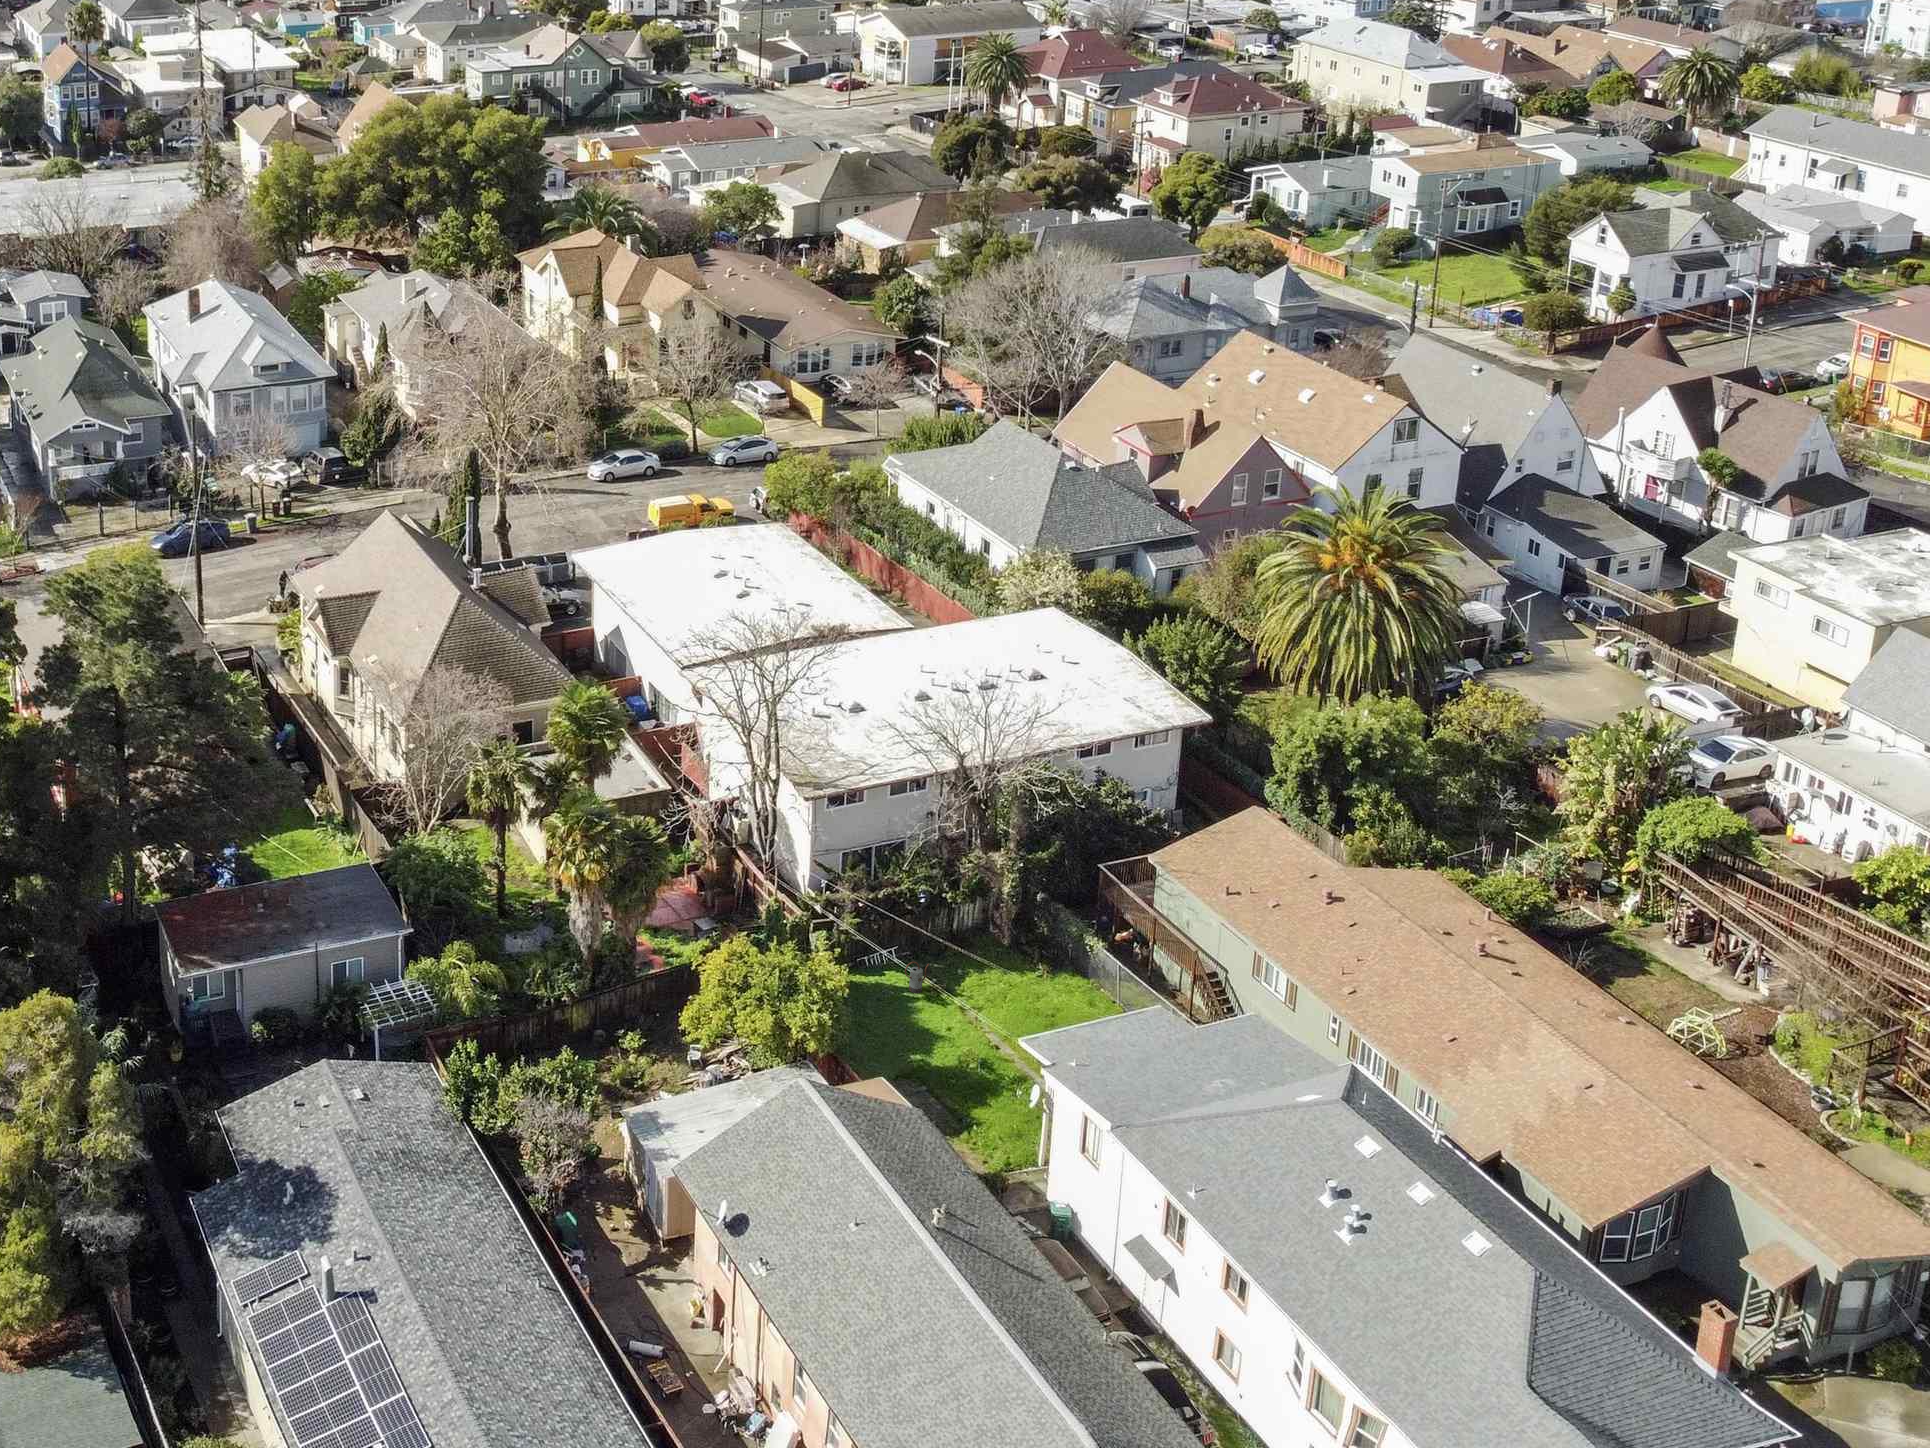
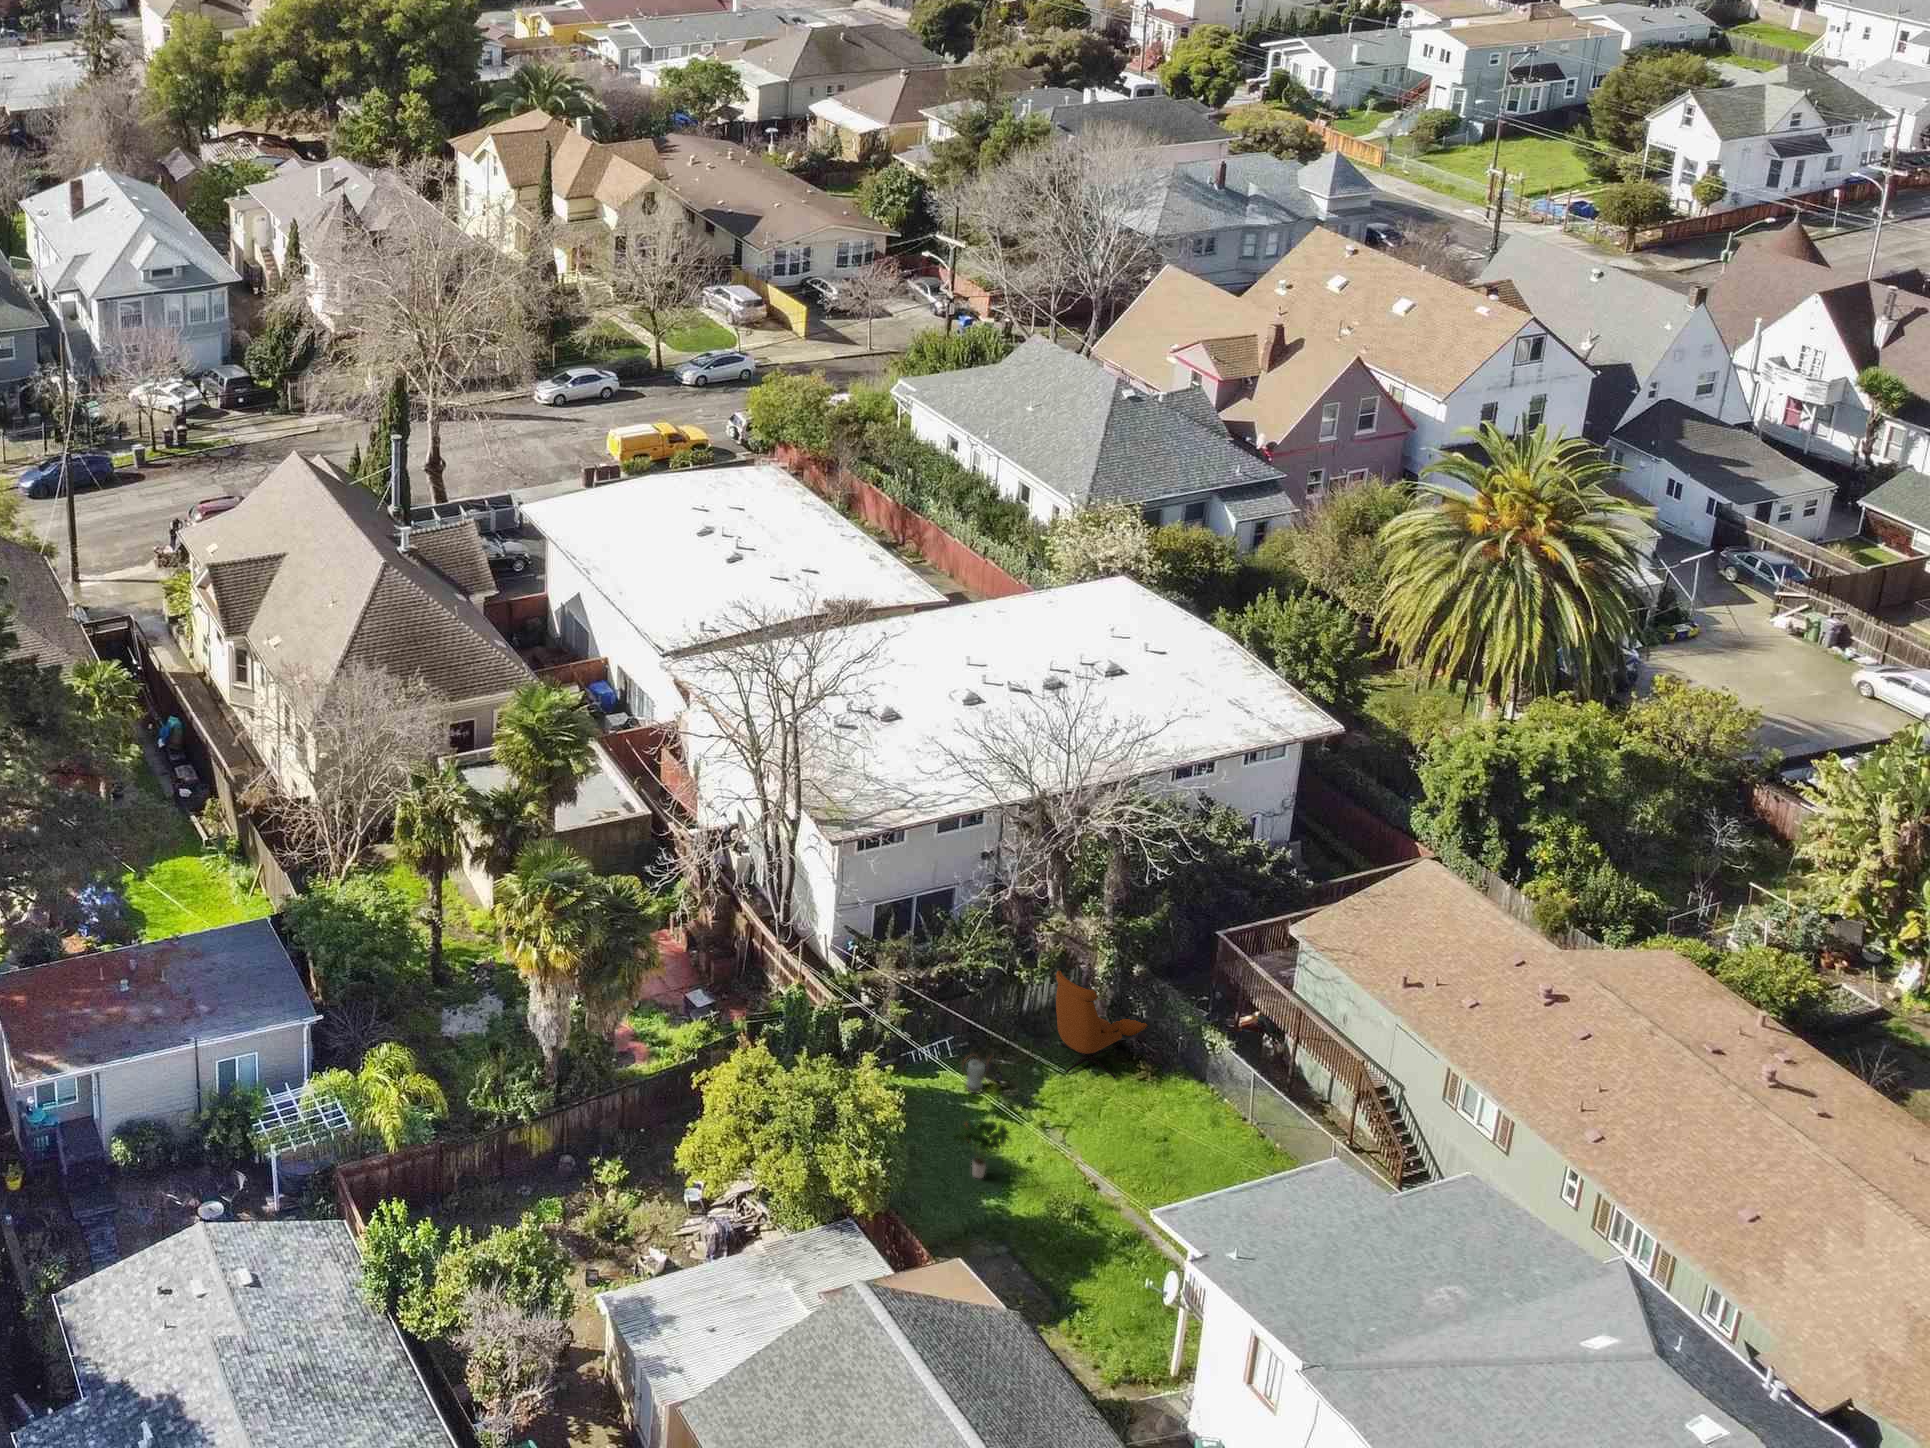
lounge chair: none [978,898,1059,983] -> present [1056,971,1148,1079]
potted plant: none [892,999,937,1049] -> present [953,1115,1011,1179]

